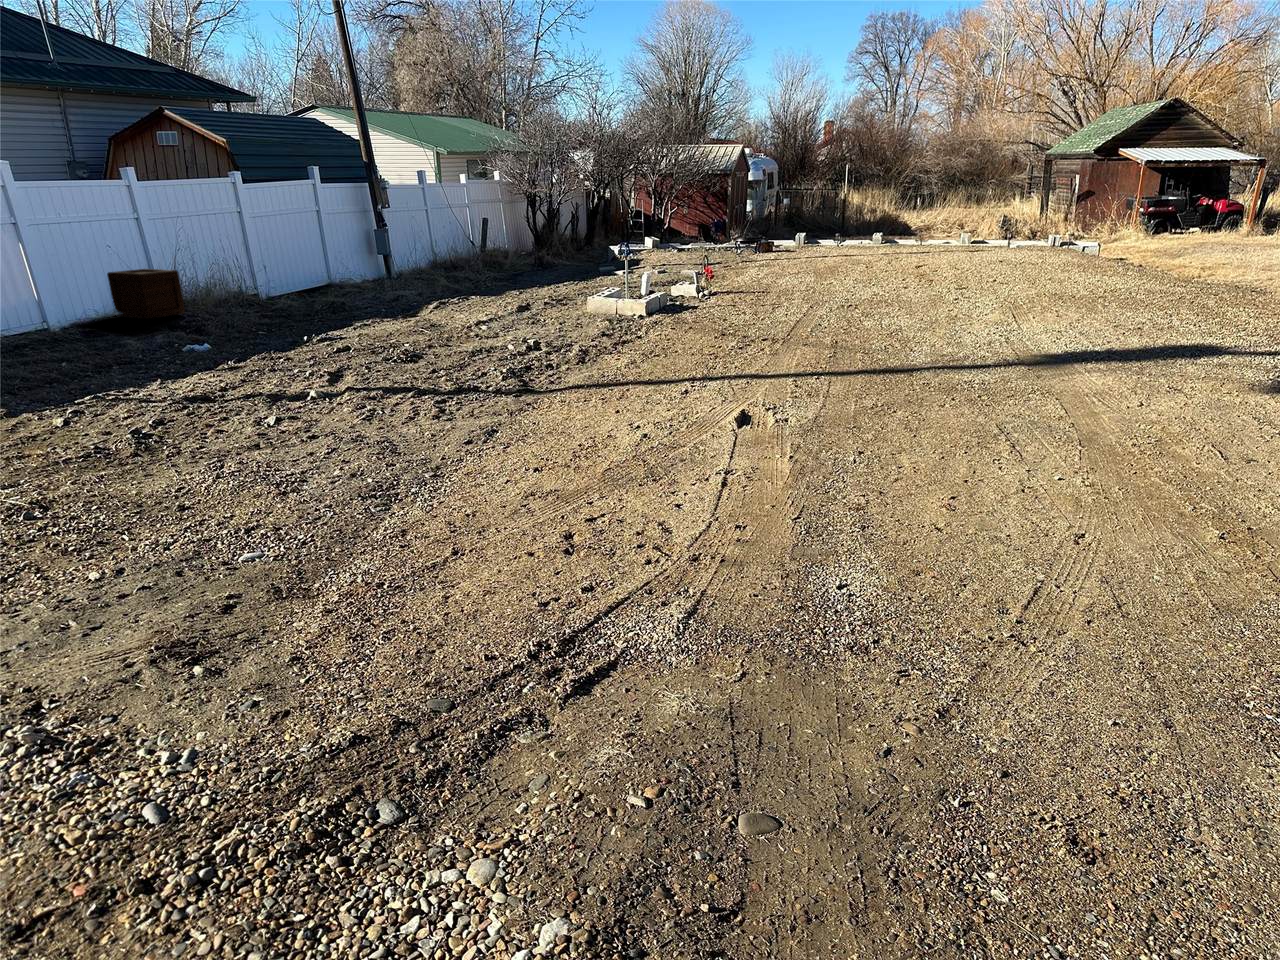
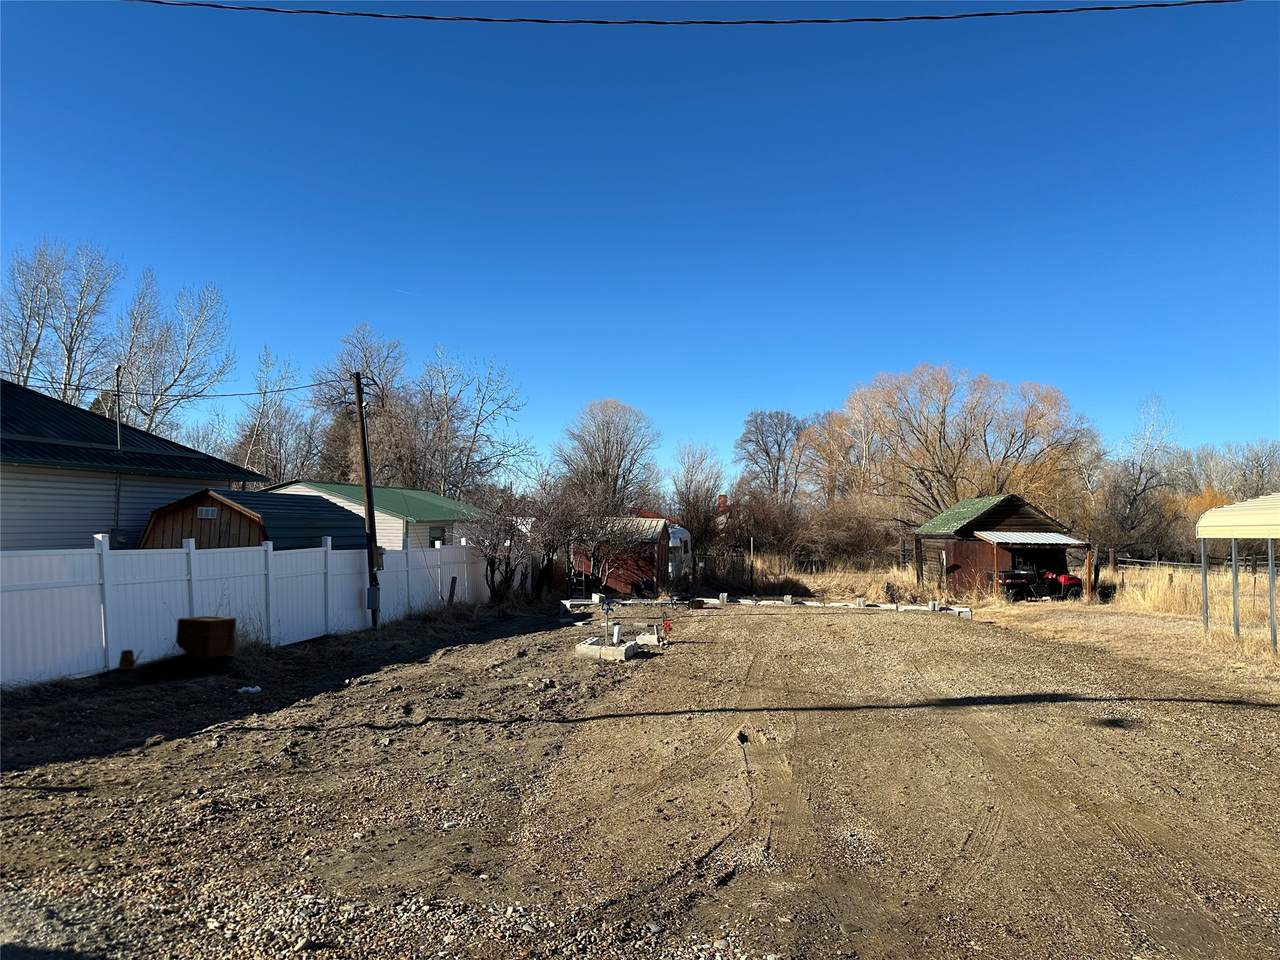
watering can: none [31,310,55,334] -> present [118,650,142,670]

